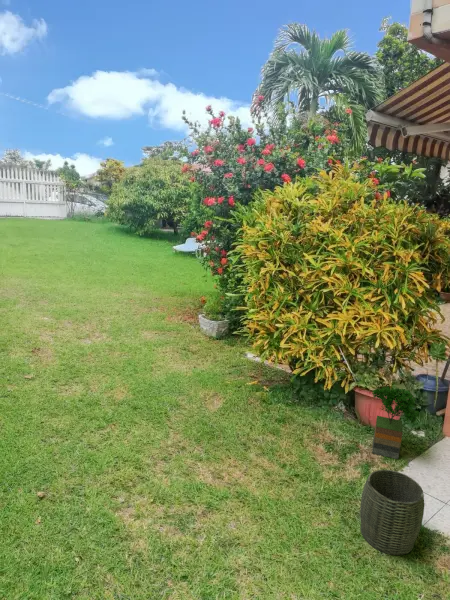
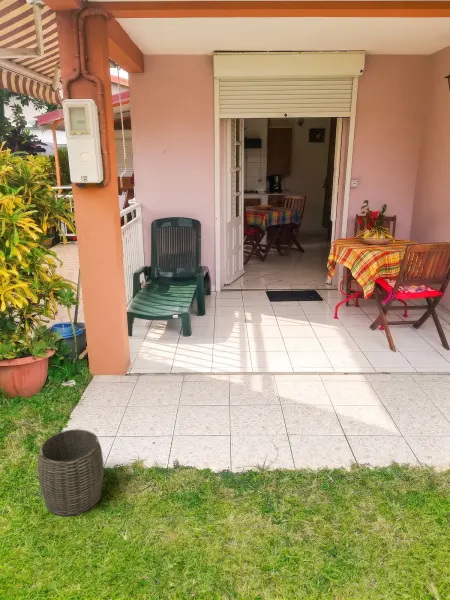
potted tree: present [372,386,419,459] -> none [11,344,67,424]

